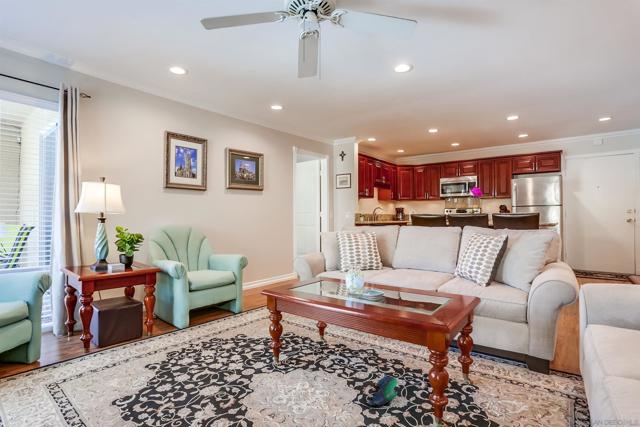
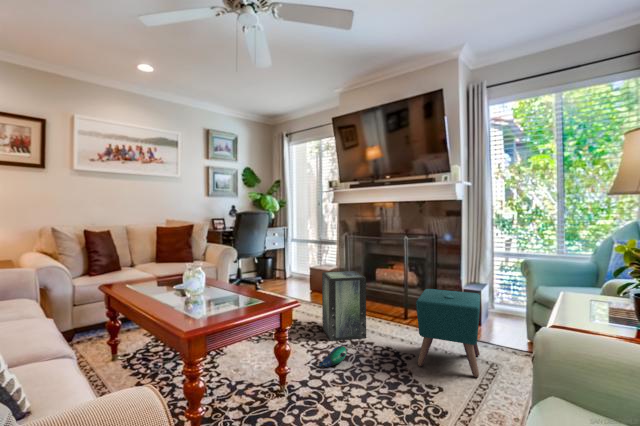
storage box: none [353,284,410,369] -> present [322,271,366,341]
ottoman: none [479,304,569,413] -> present [416,289,480,377]

